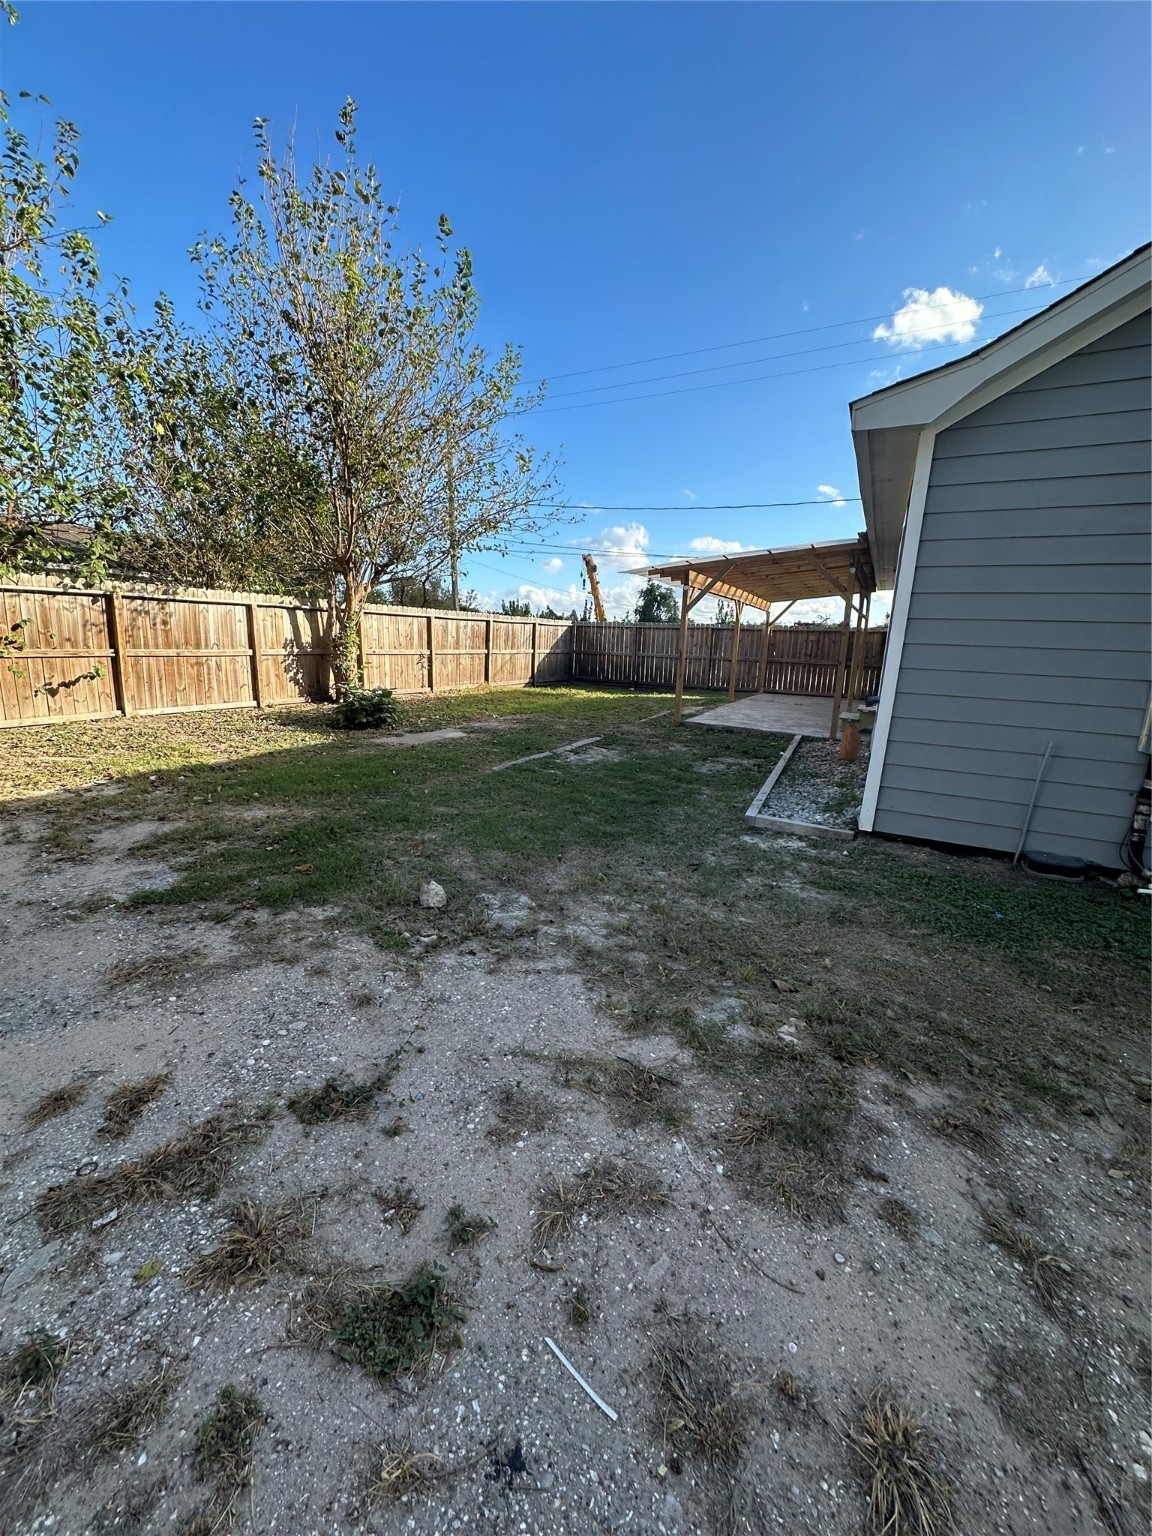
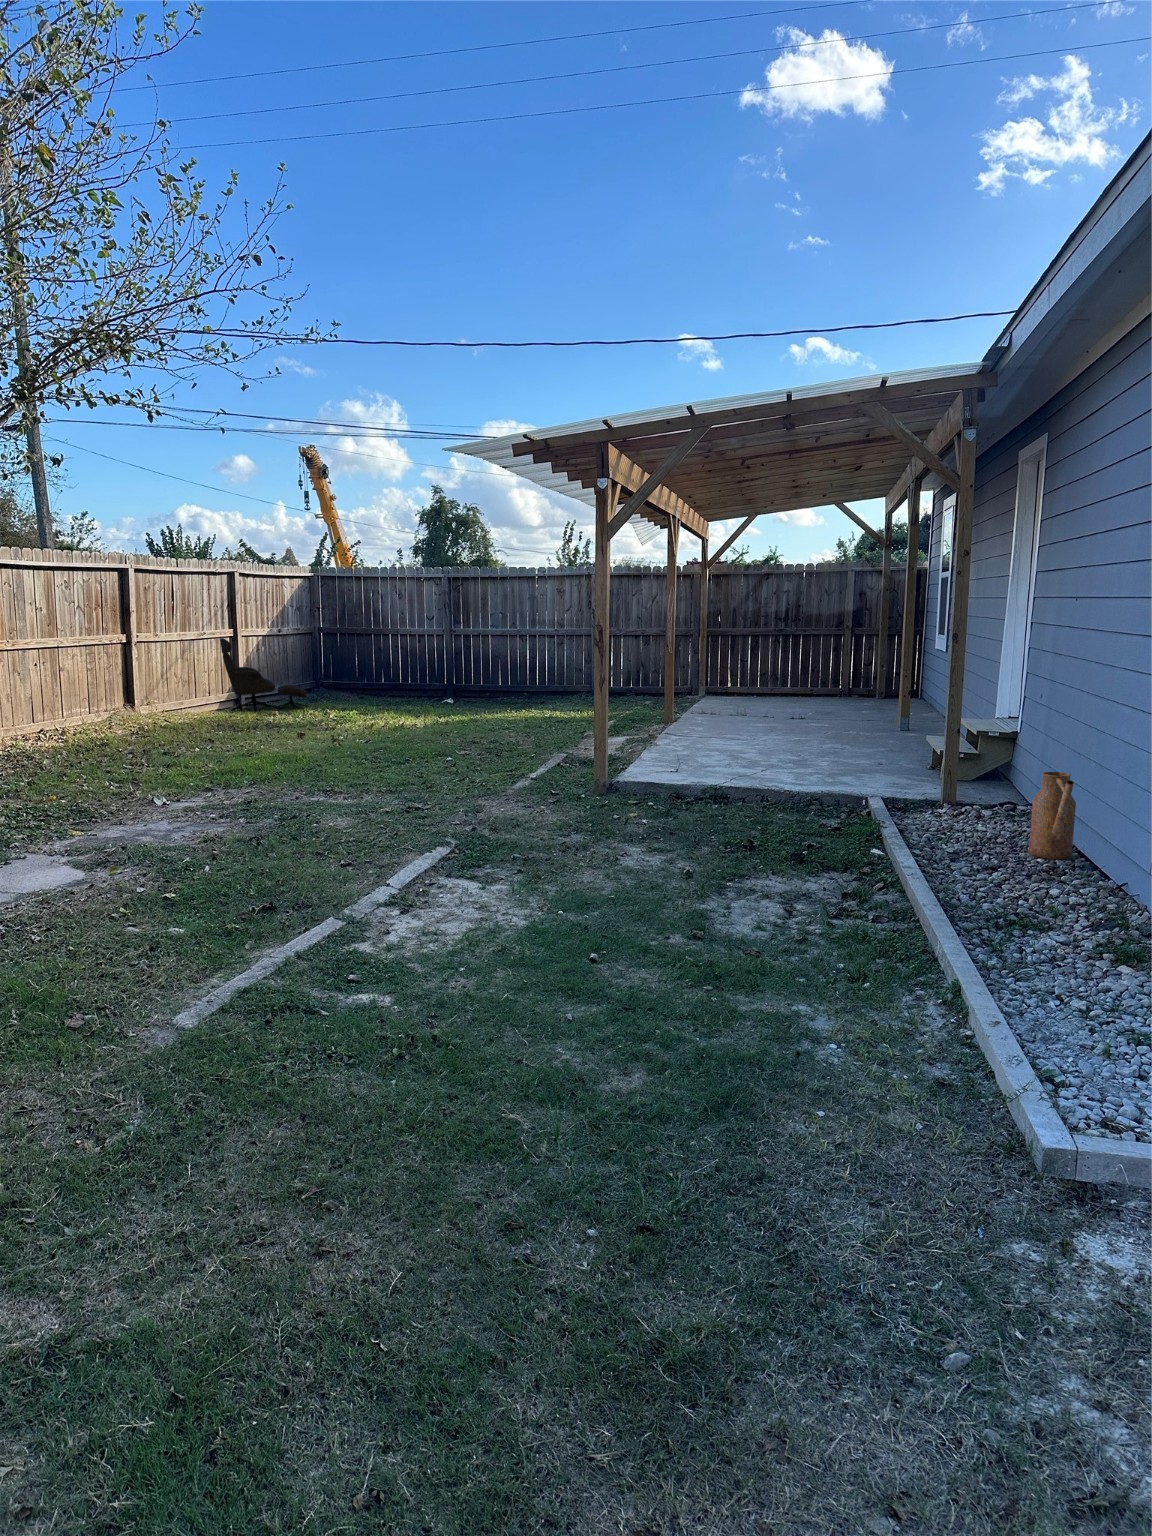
lounge chair: none [527,654,564,689] -> present [220,638,307,712]

